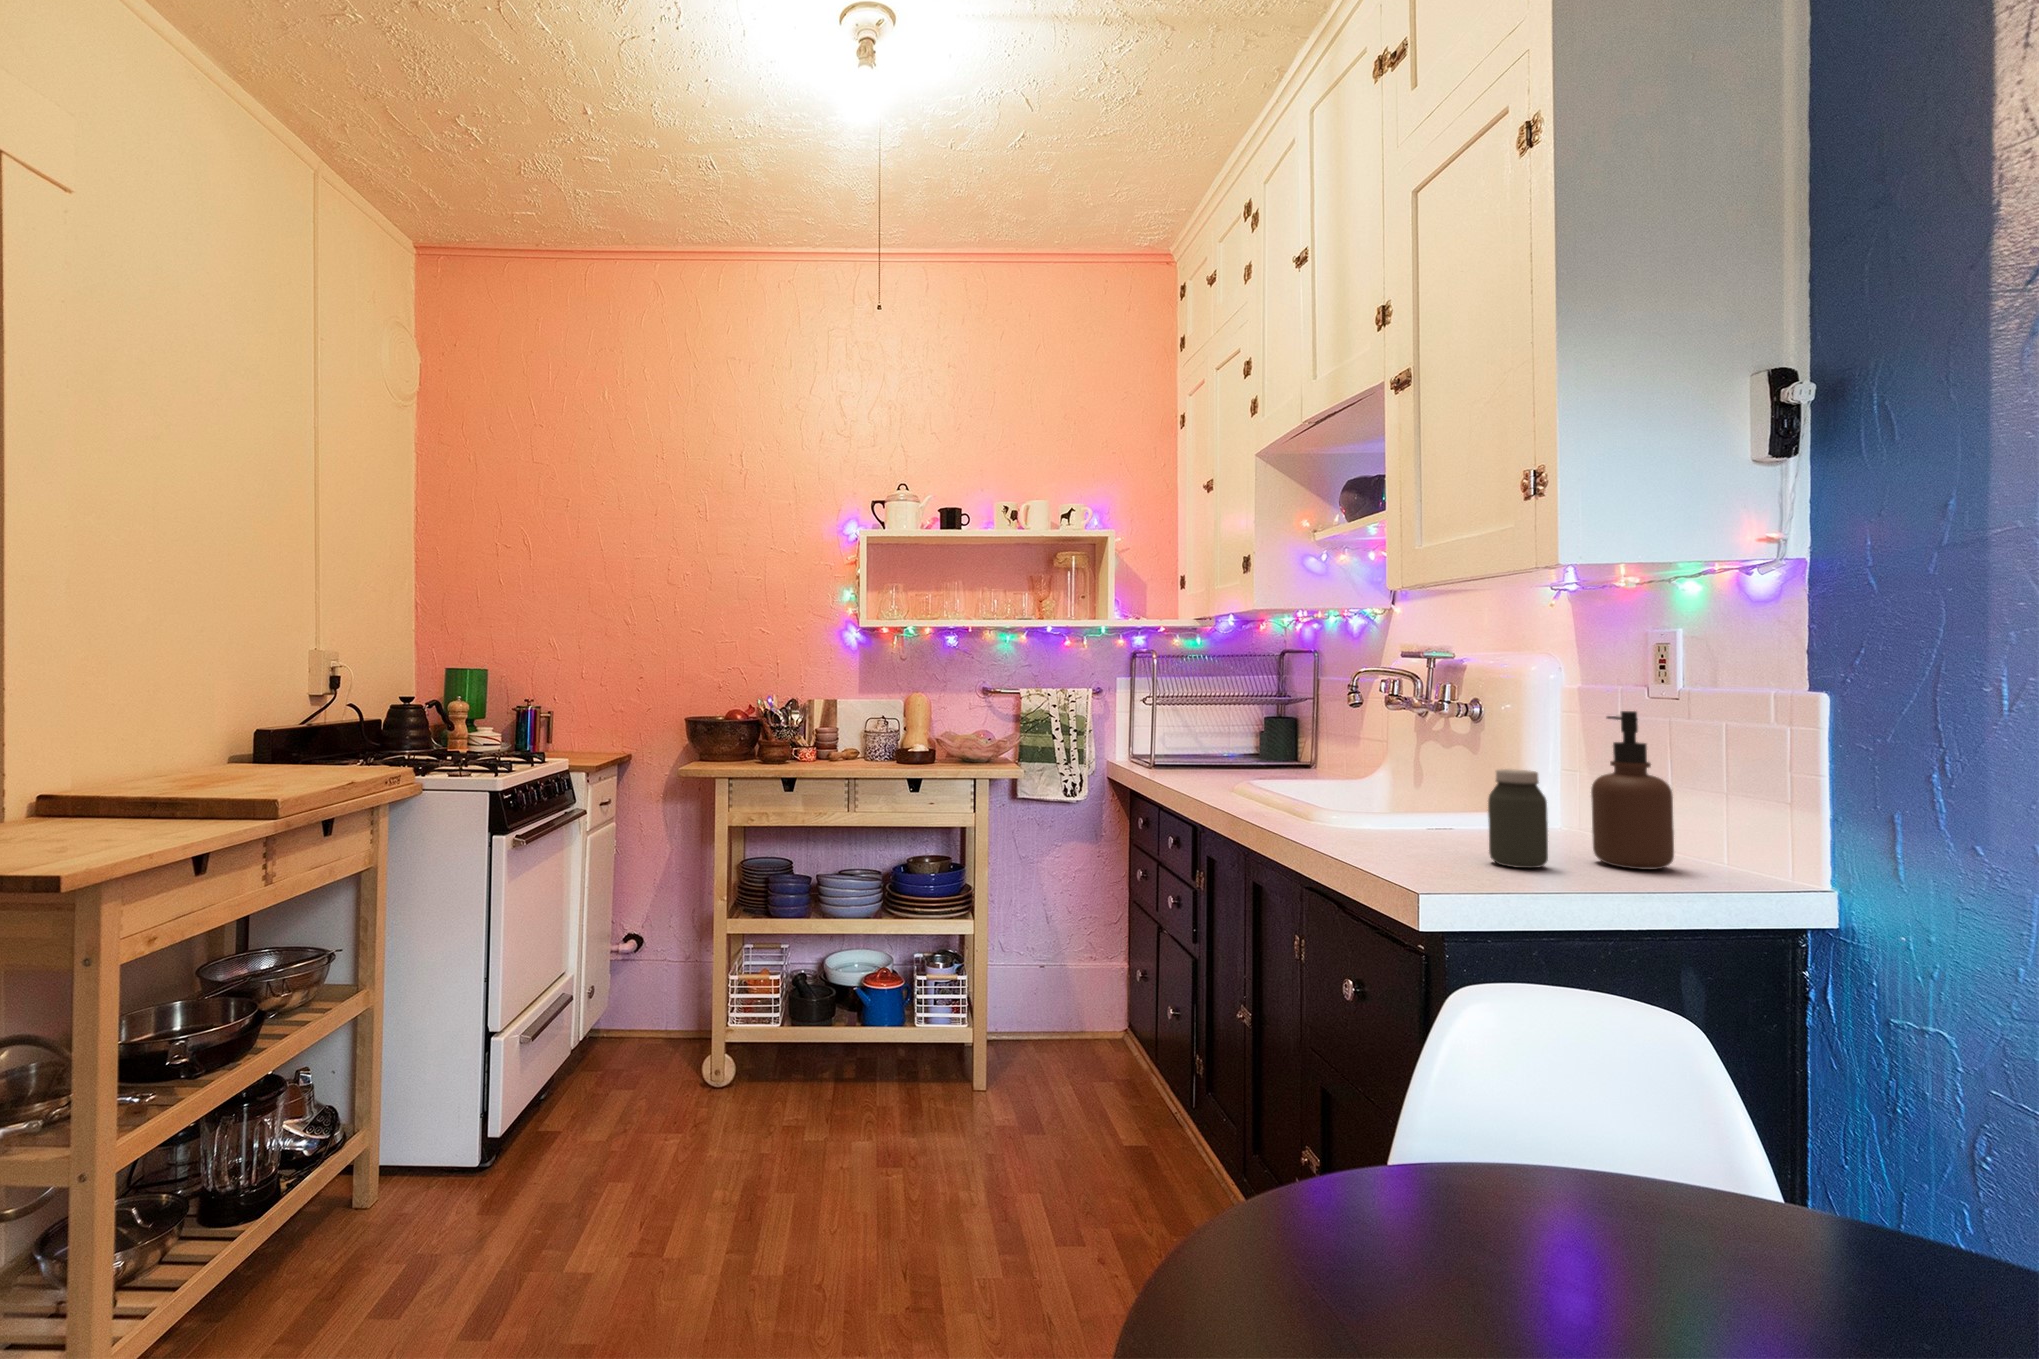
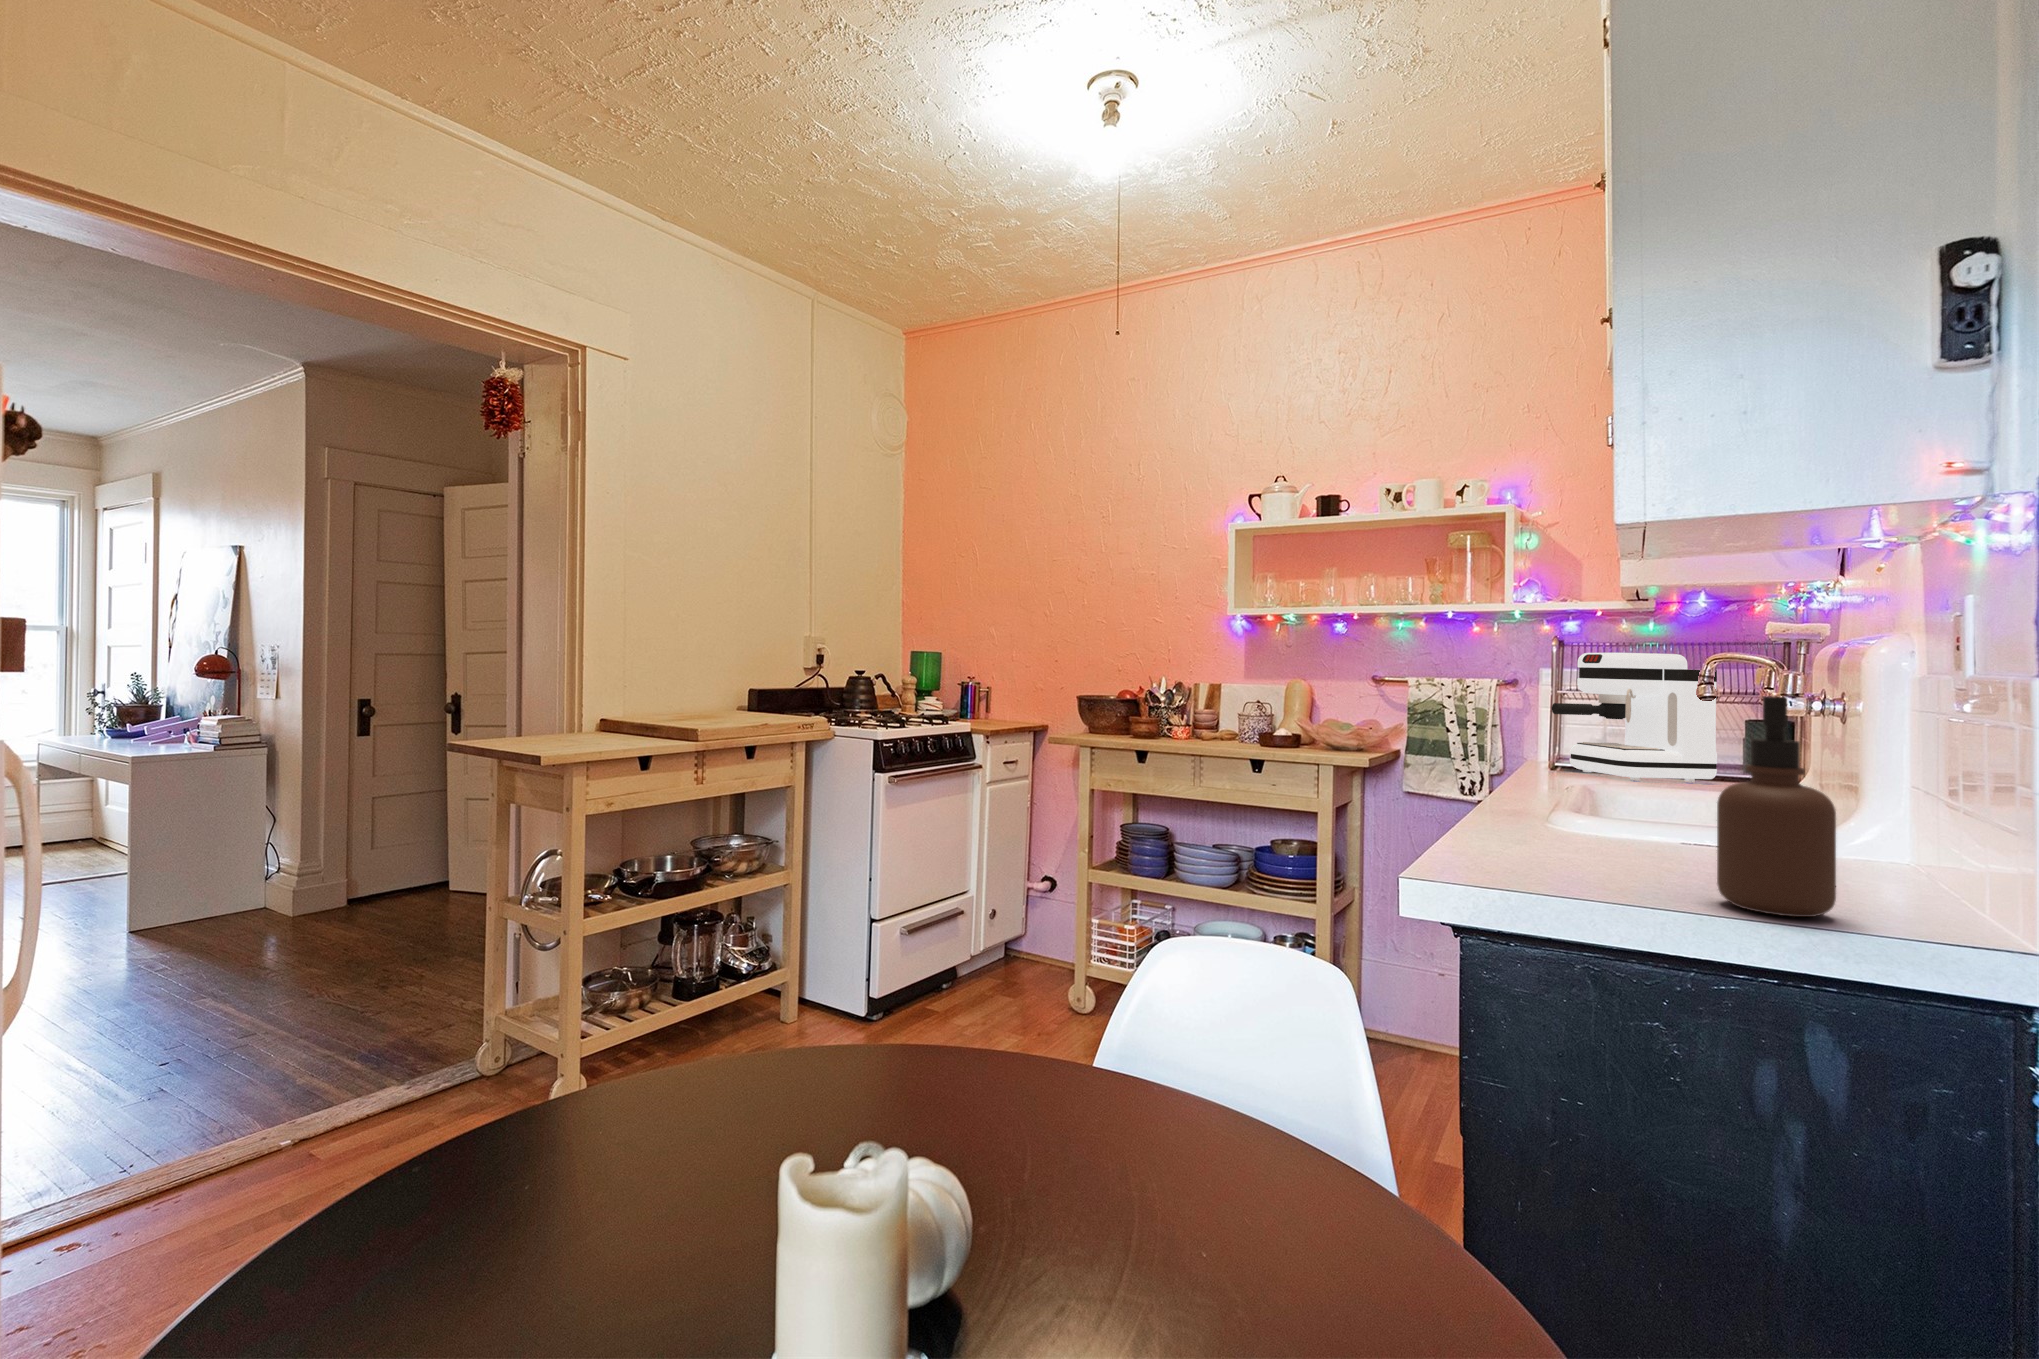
coffee maker: none [1150,667,1251,767] -> present [1552,653,1717,782]
jar: present [1488,769,1548,868] -> none [1544,763,1619,887]

